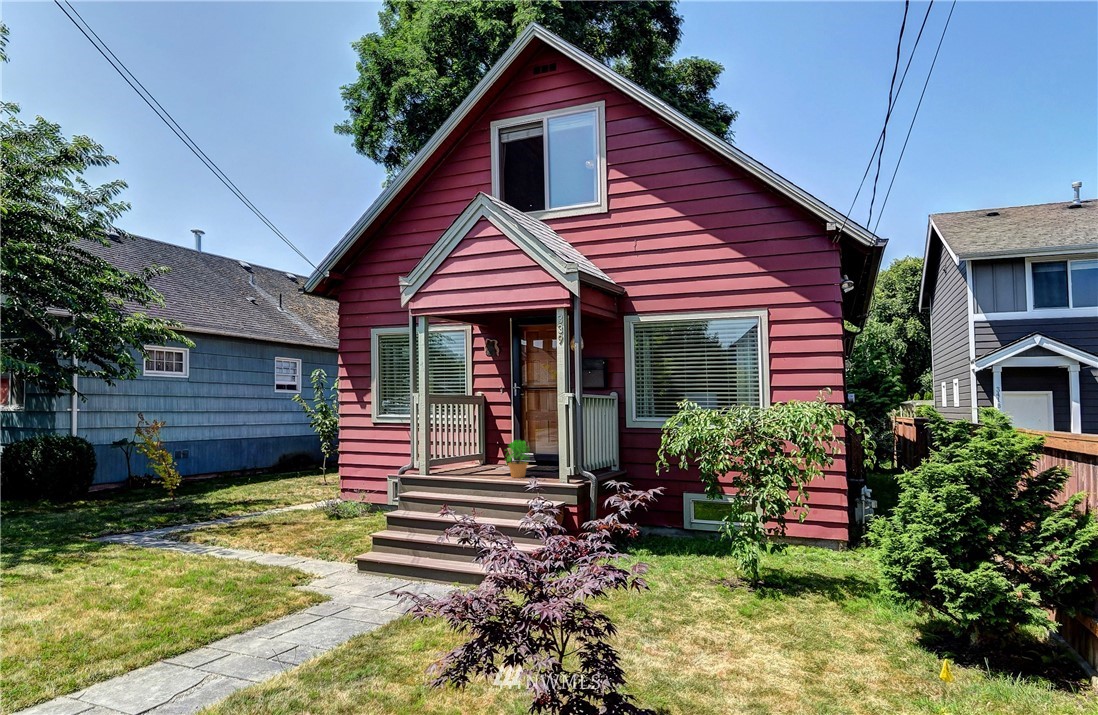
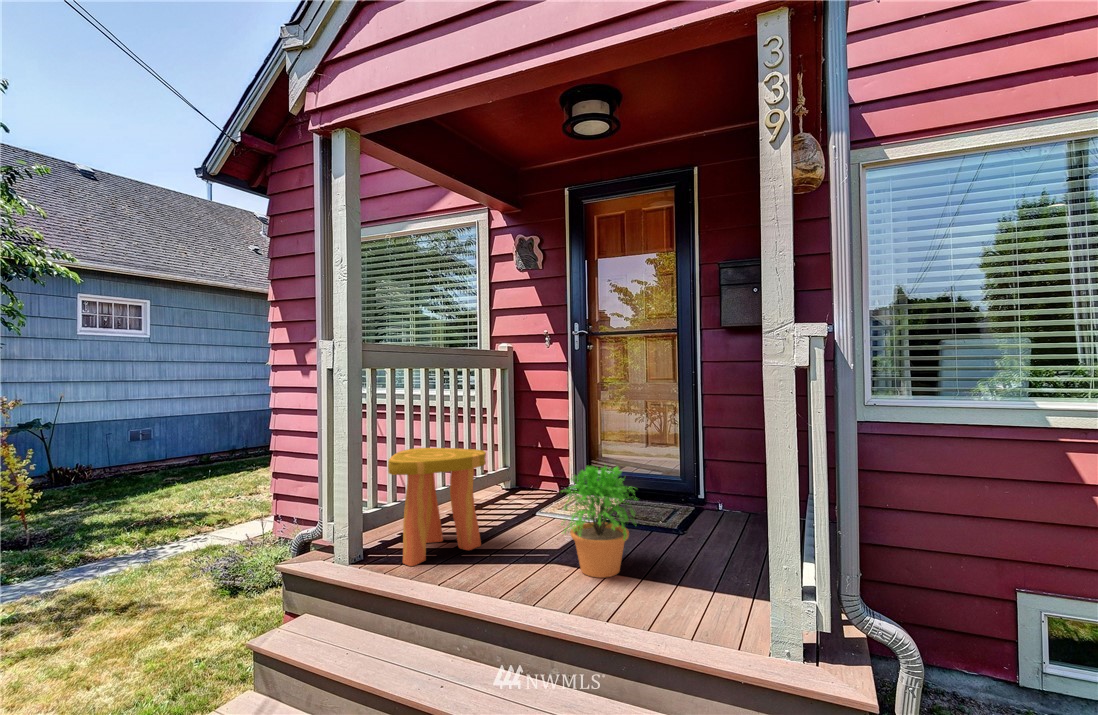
stool: none [440,438,476,478] -> present [388,448,486,566]

